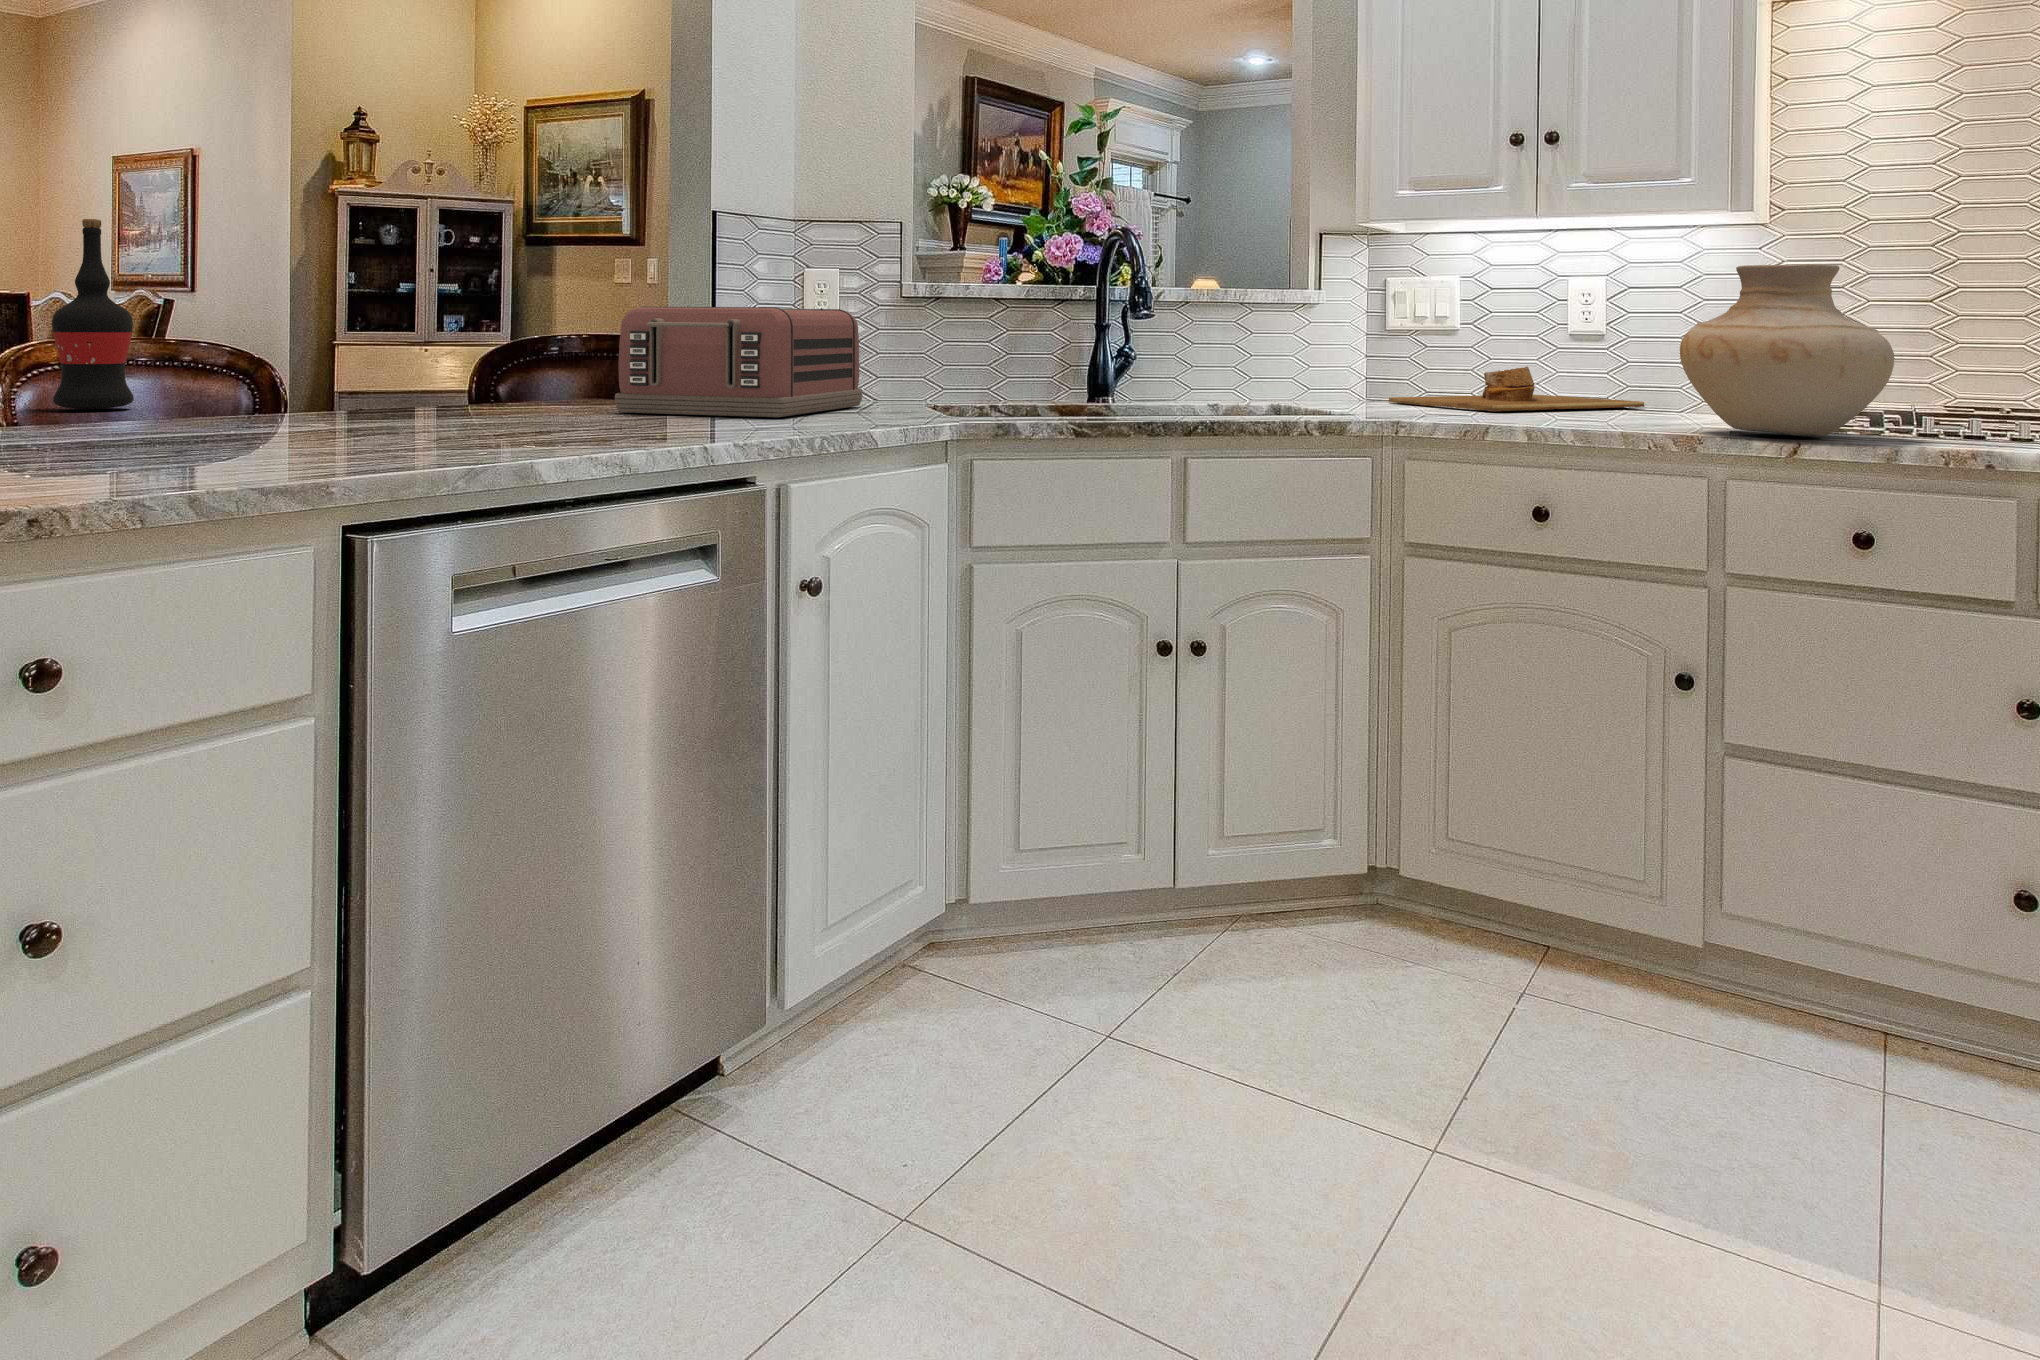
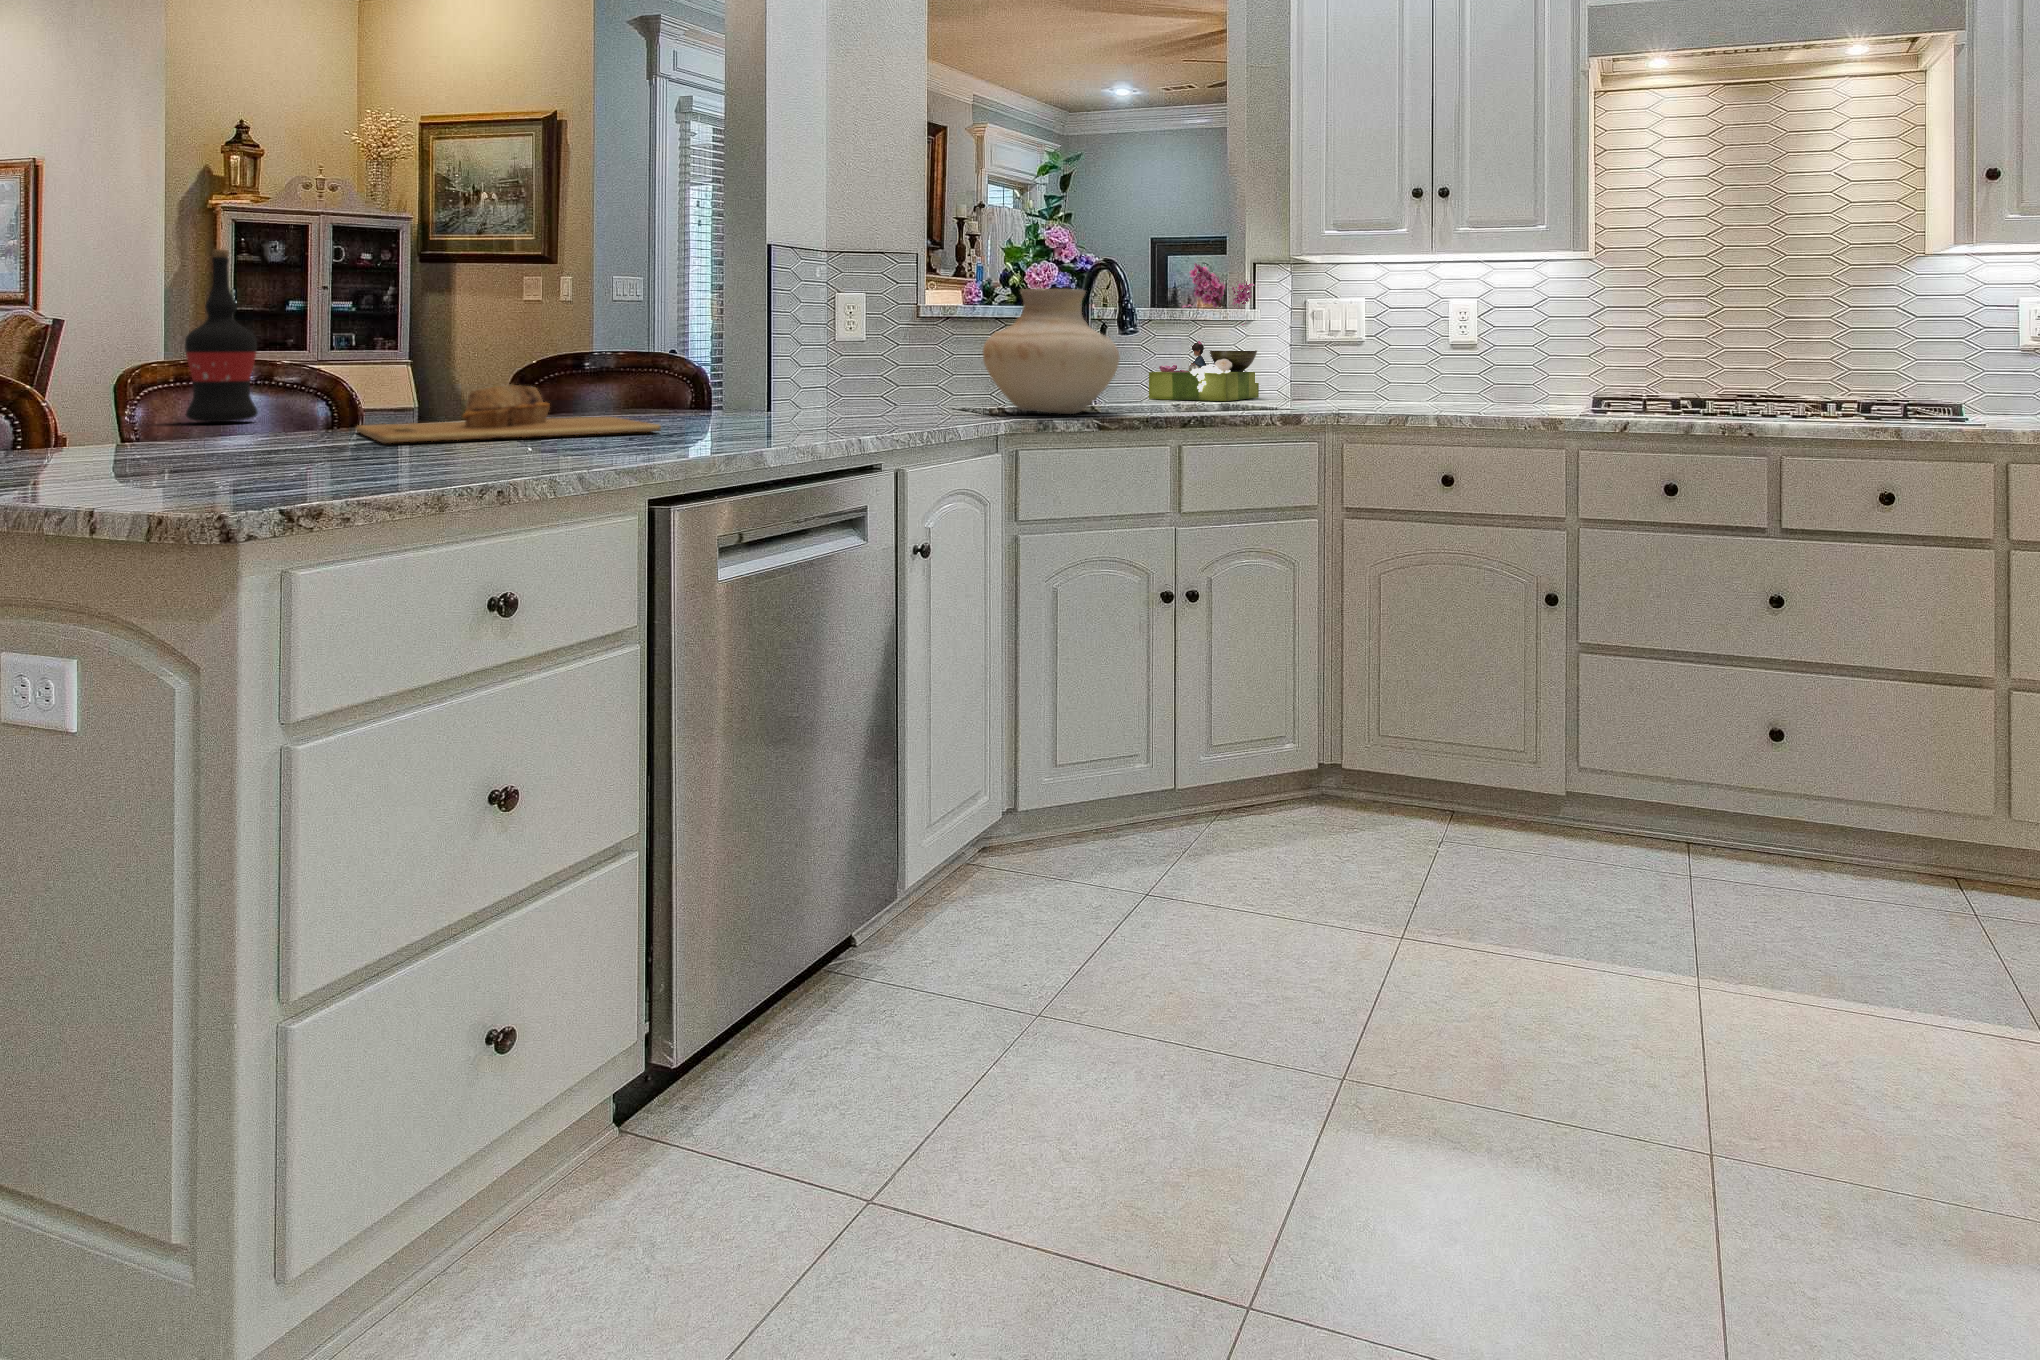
flower arrangement: none [1180,233,1320,403] -> present [1149,263,1259,401]
vase: present [1680,264,1894,437] -> present [983,289,1120,414]
toaster: present [615,307,863,417] -> none [711,326,907,418]
cutting board: present [1389,367,1645,412] -> present [356,384,661,443]

